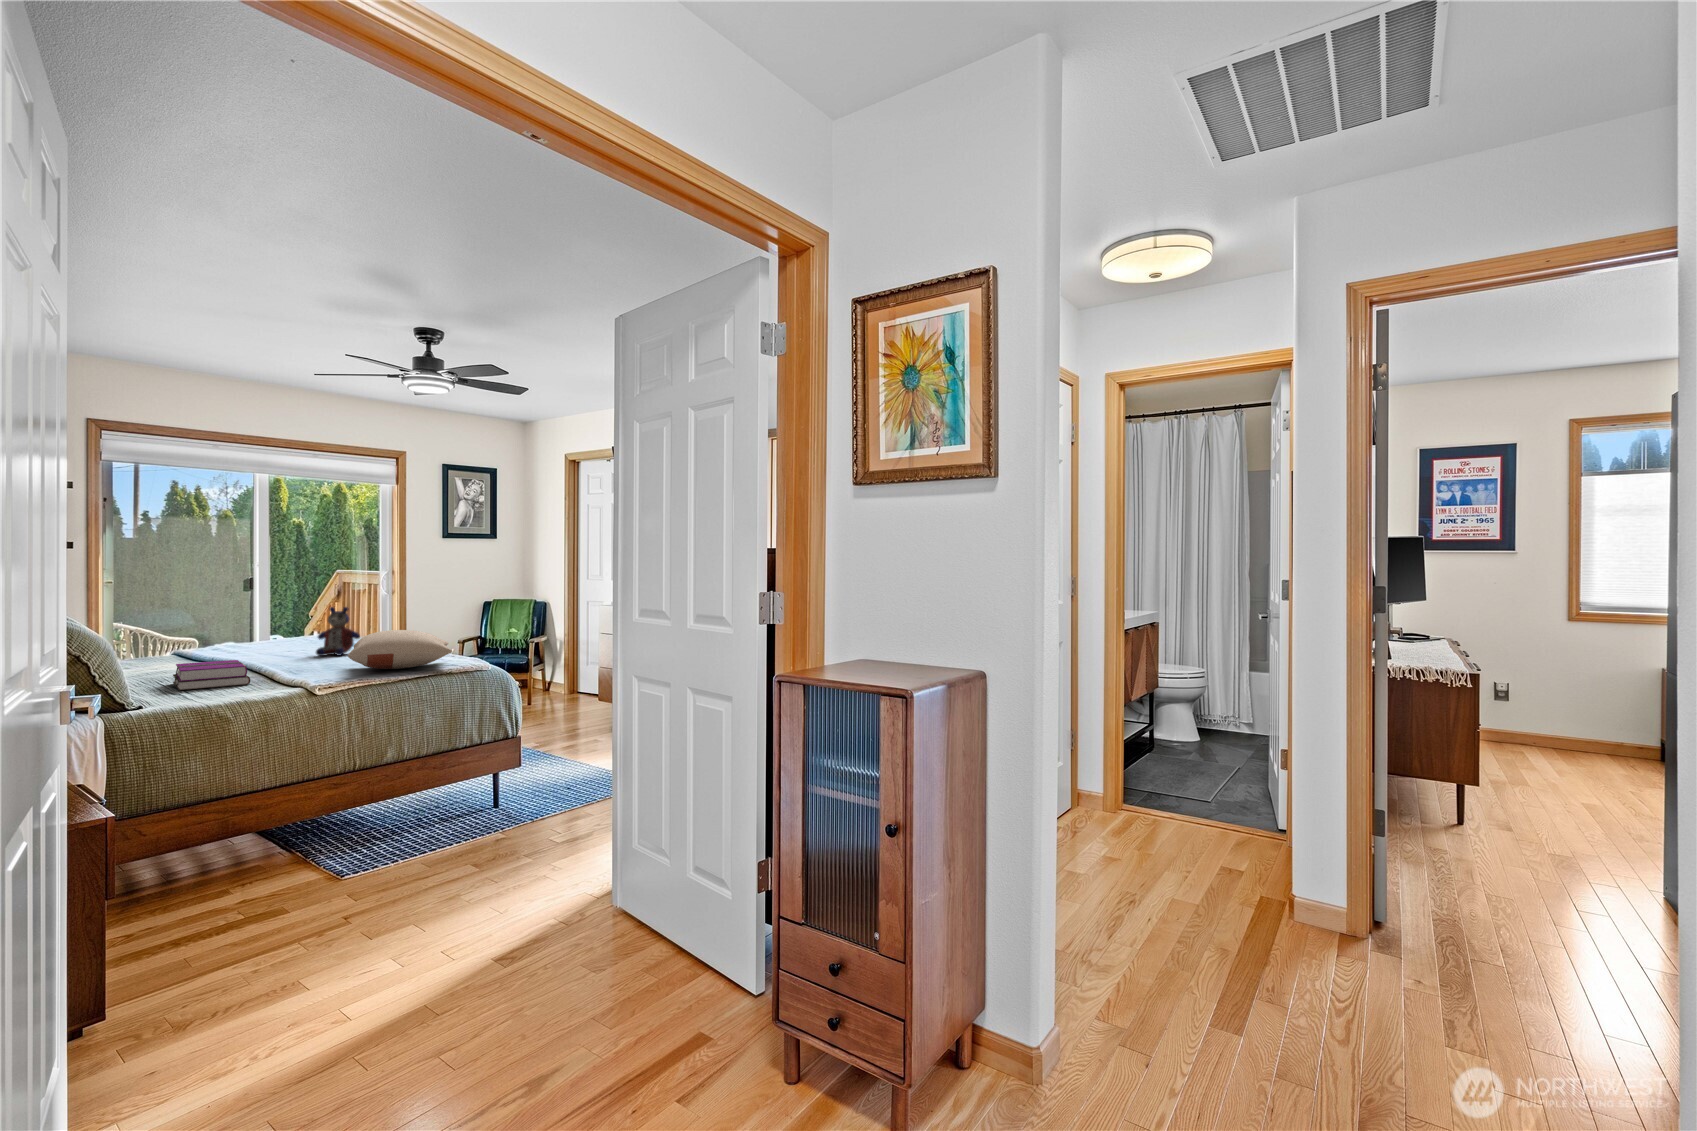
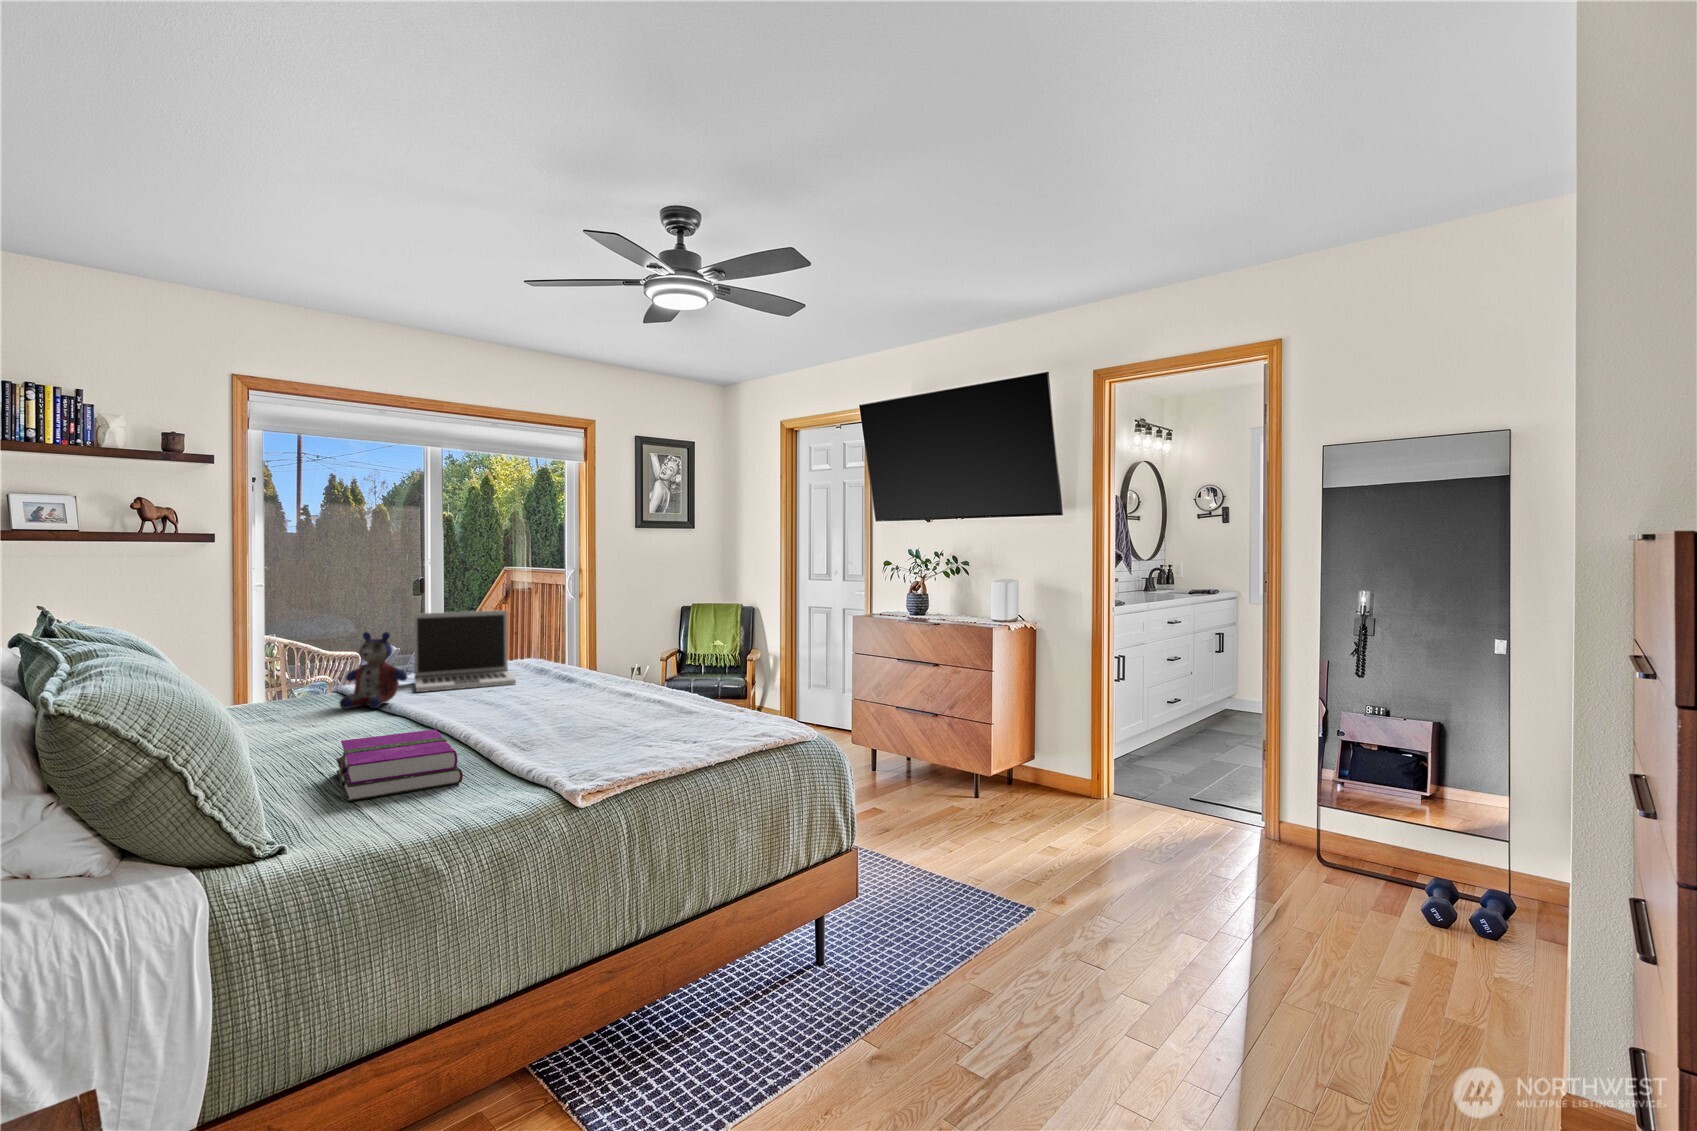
laptop: none [235,598,313,654] -> present [414,610,516,692]
stuffed bear: present [316,607,360,656] -> present [339,632,407,709]
pillow: present [348,630,452,669] -> none [600,675,769,742]

